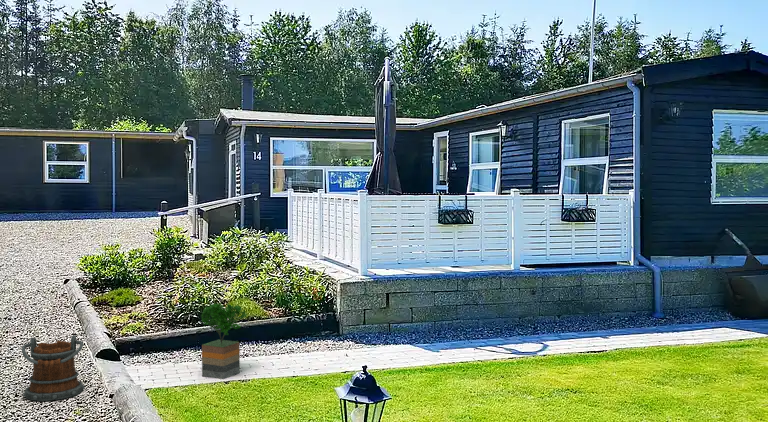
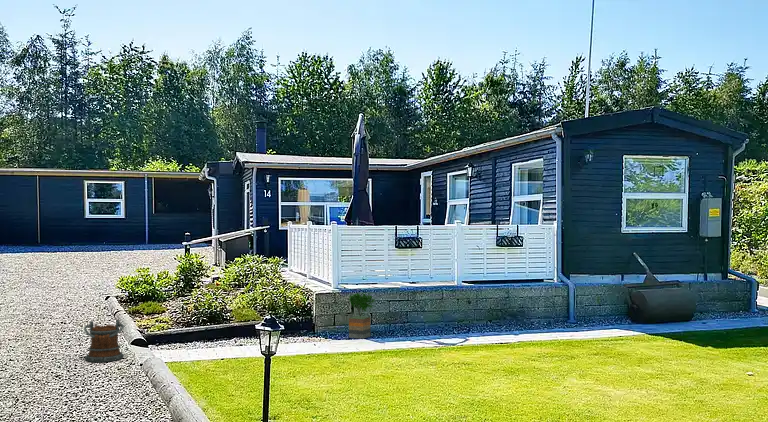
potted tree: present [202,304,247,379] -> present [349,294,375,339]

